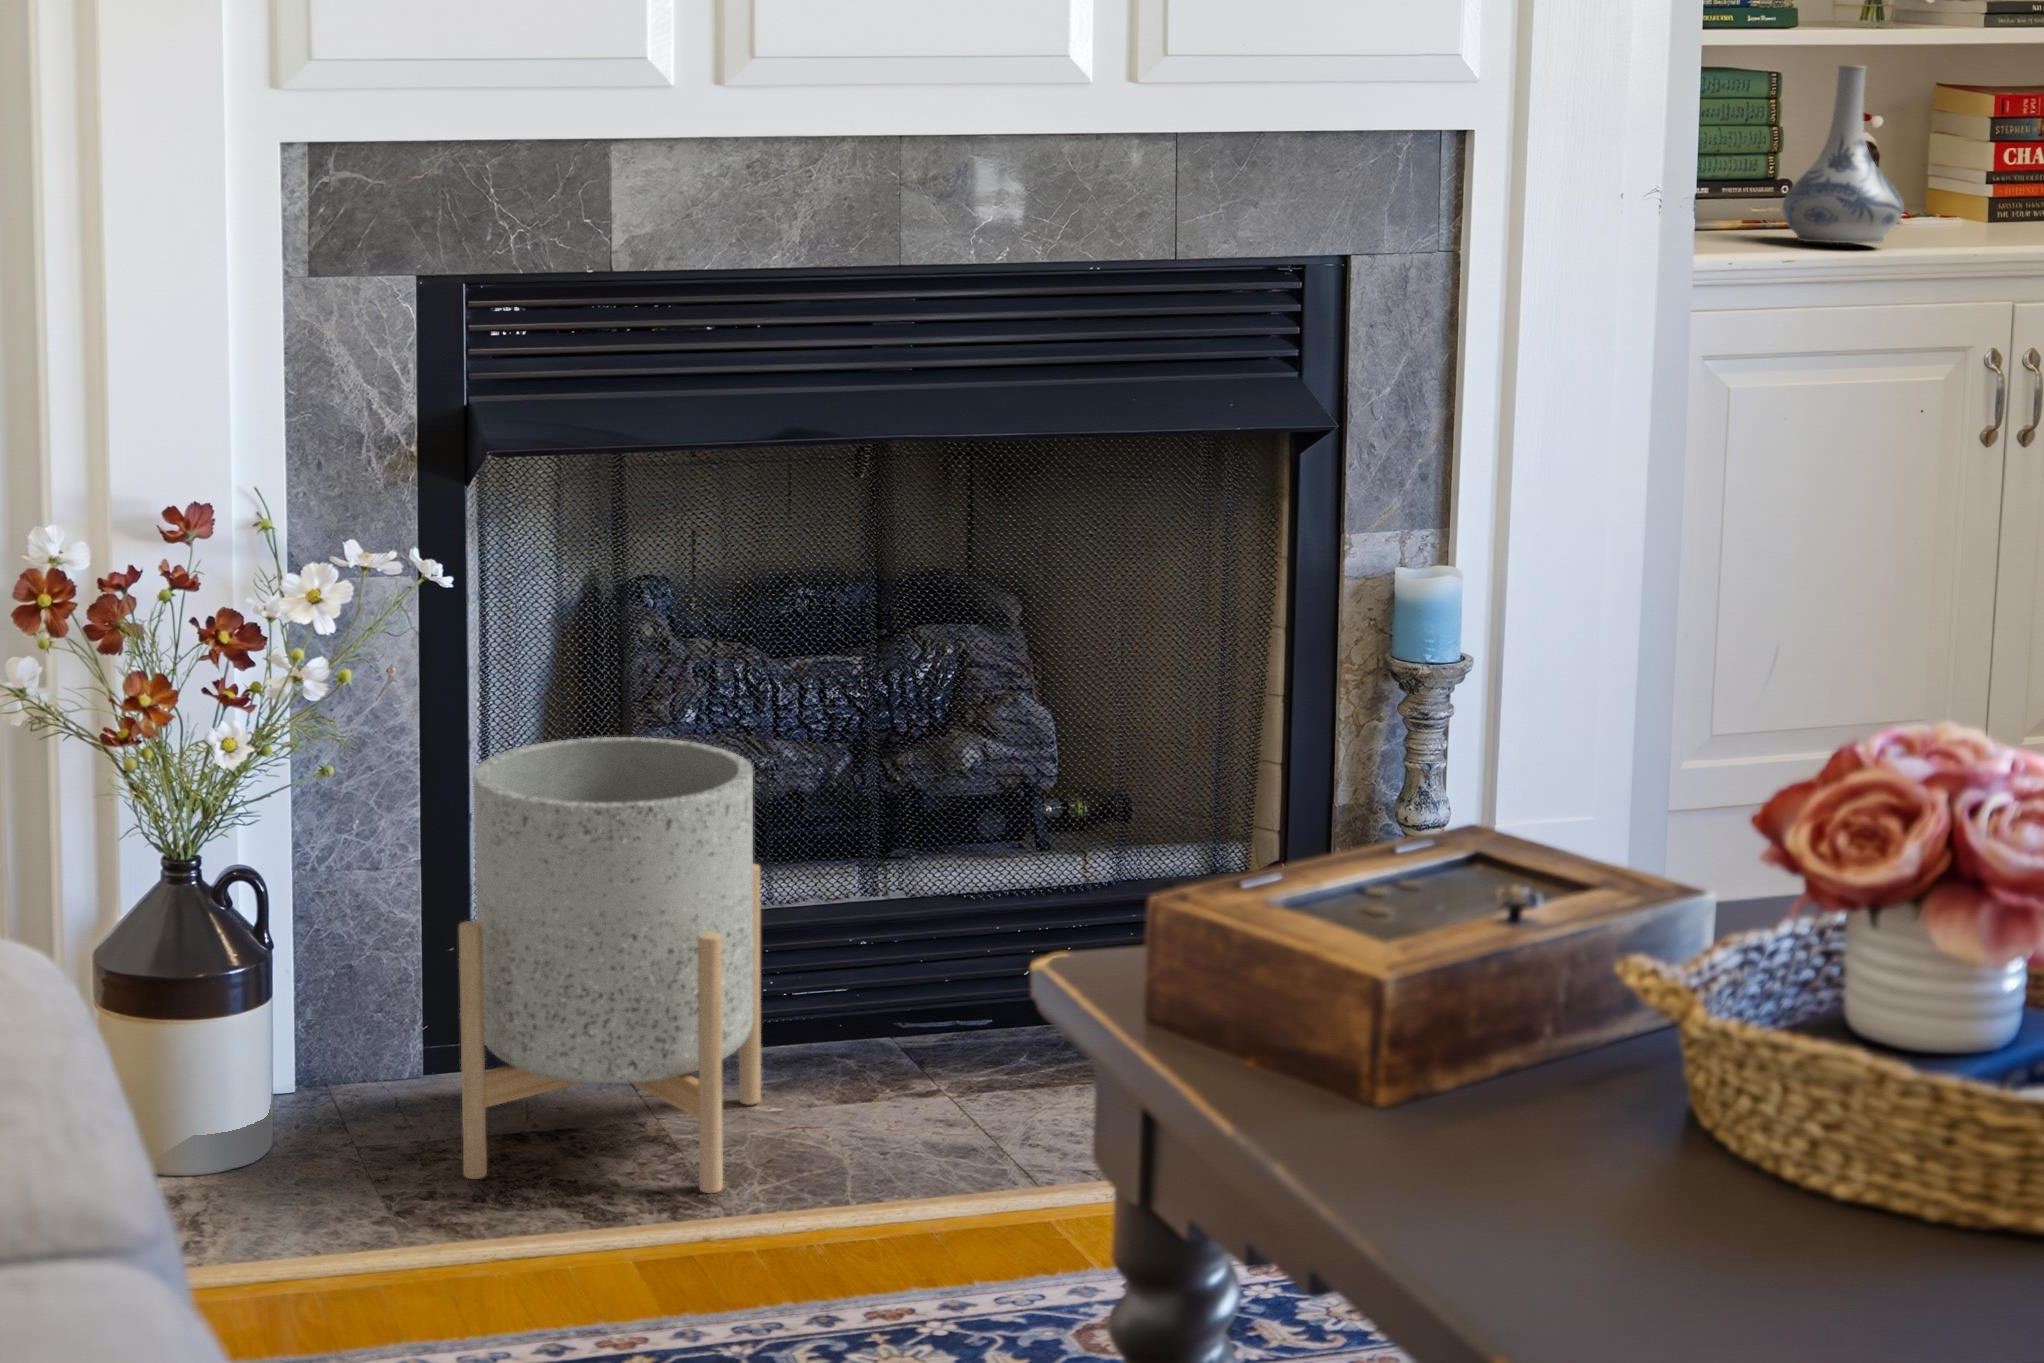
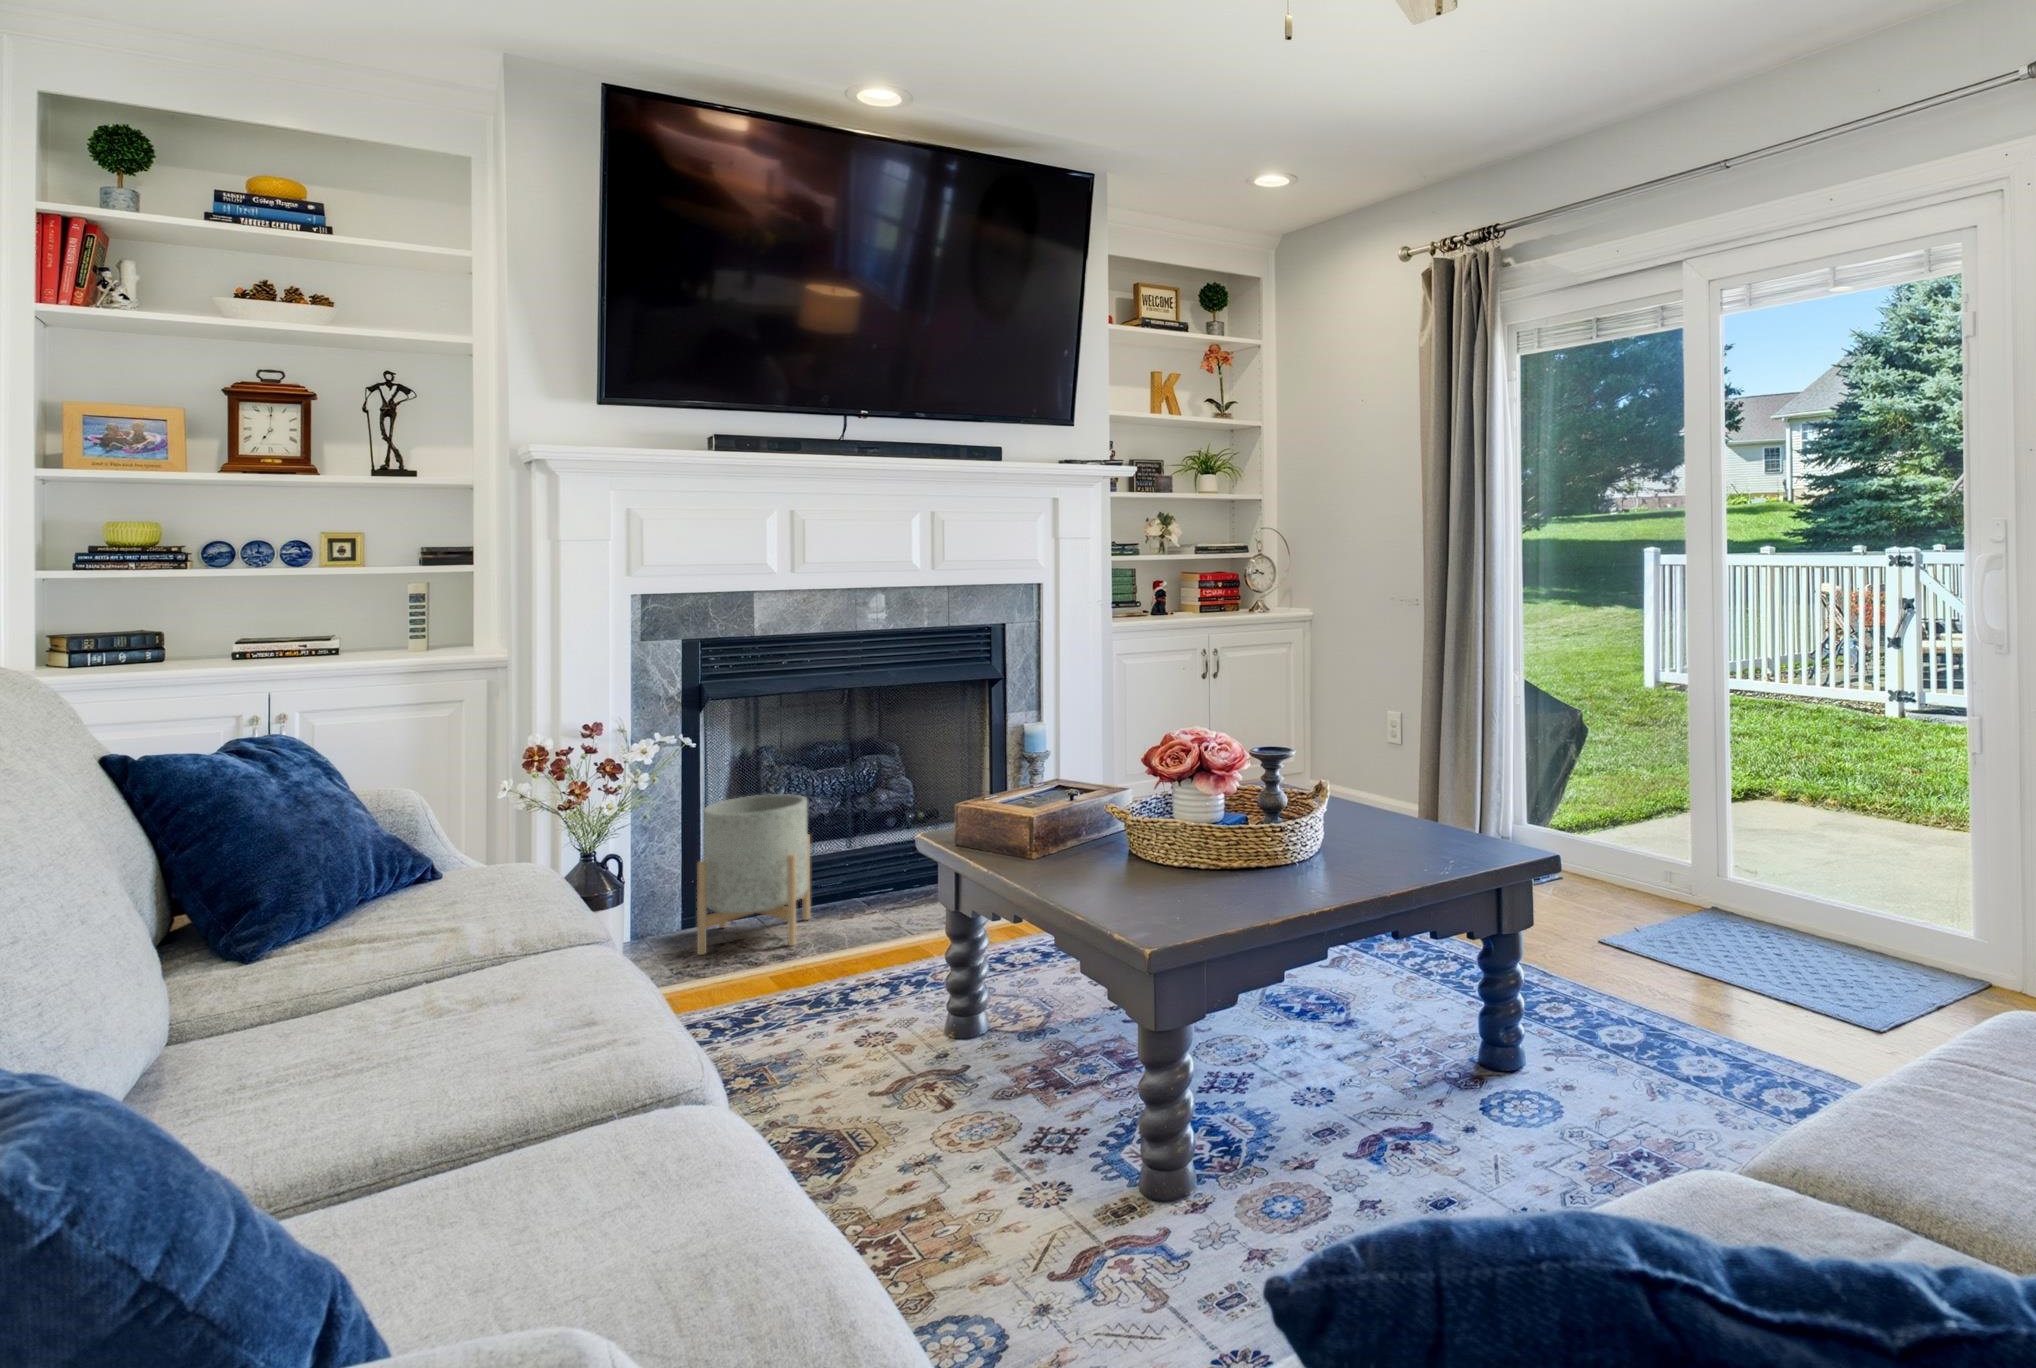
decorative vase: present [1782,65,1904,243] -> none [1139,566,1173,618]

